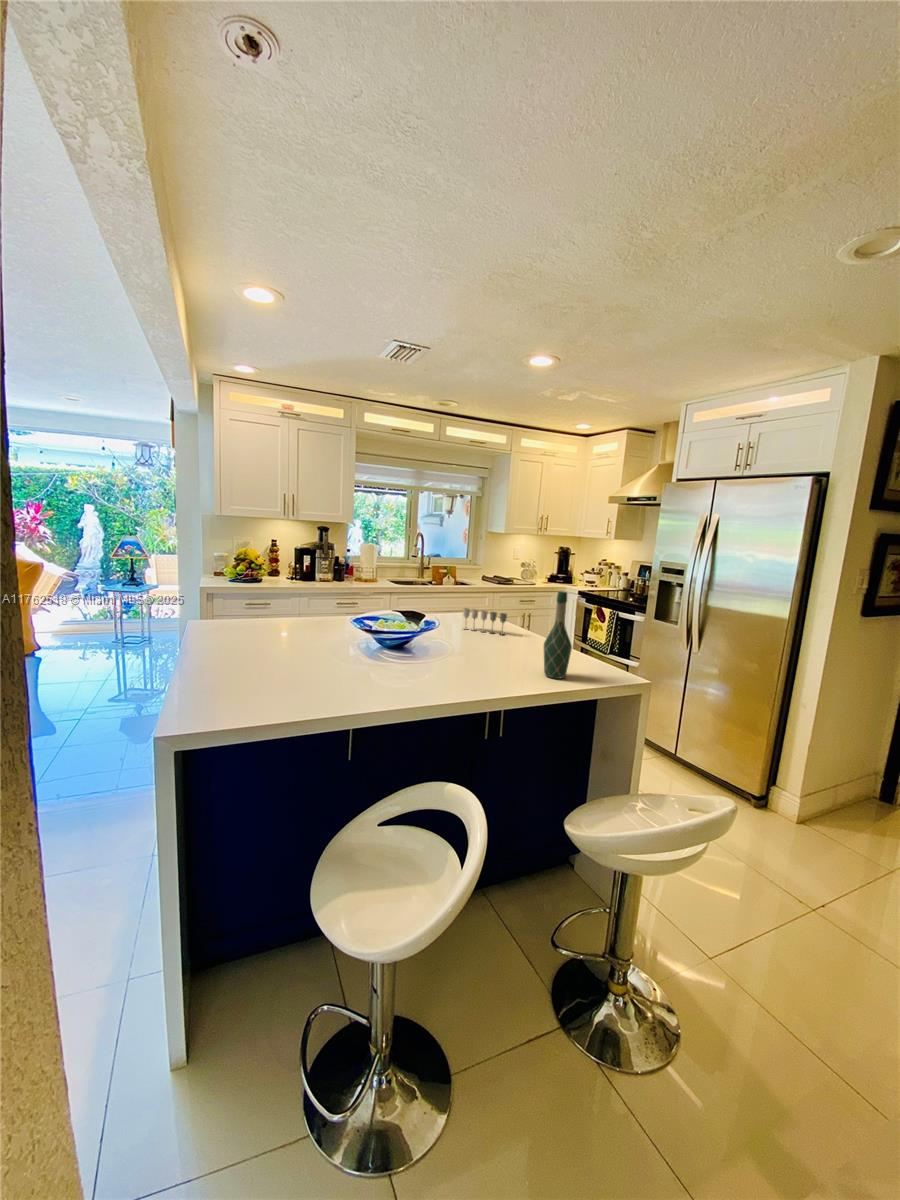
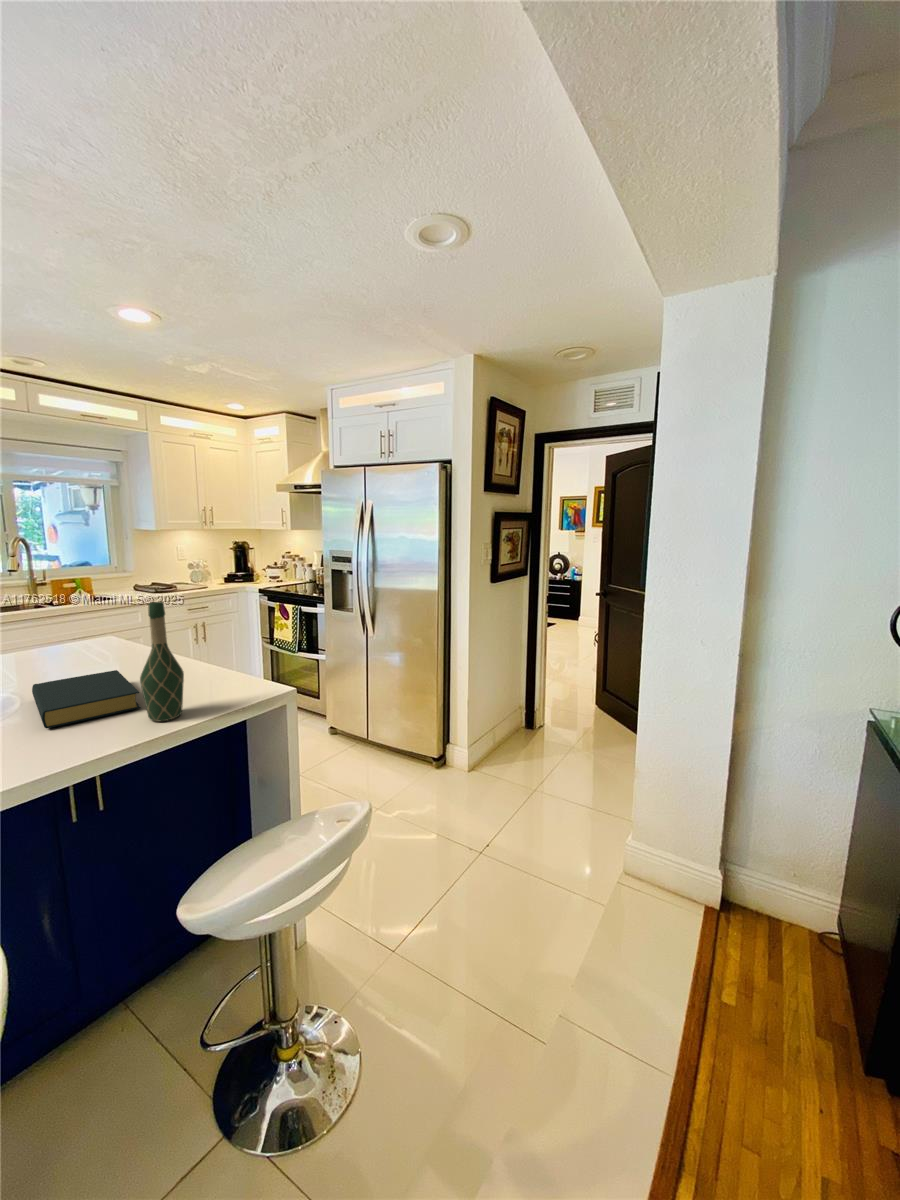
wine glass: present [463,608,507,635] -> none [45,636,119,668]
hardback book: none [466,637,536,666] -> present [32,670,141,728]

